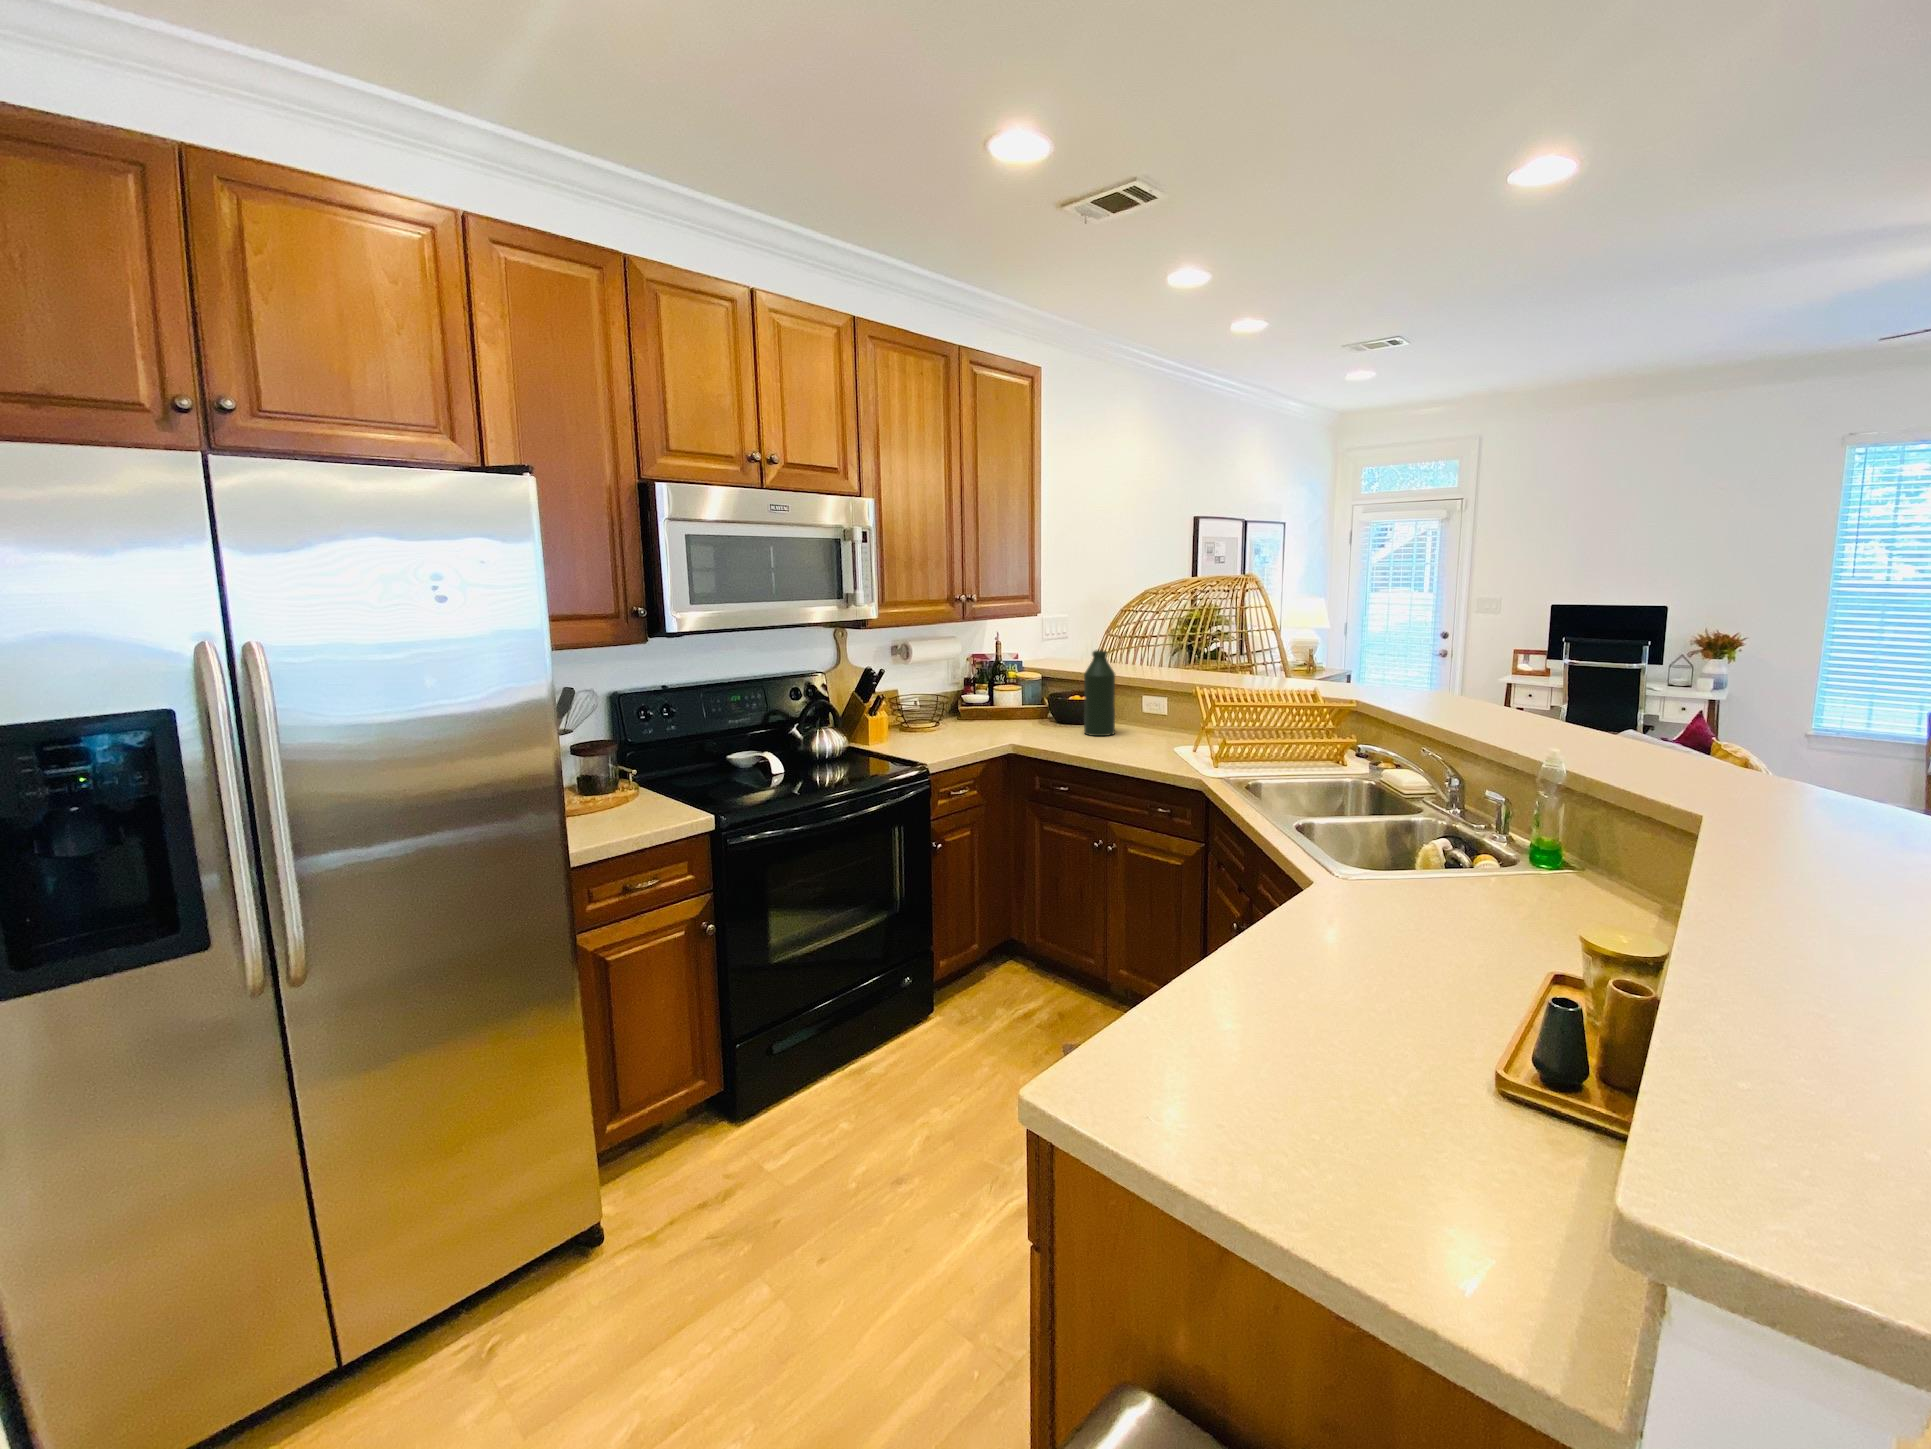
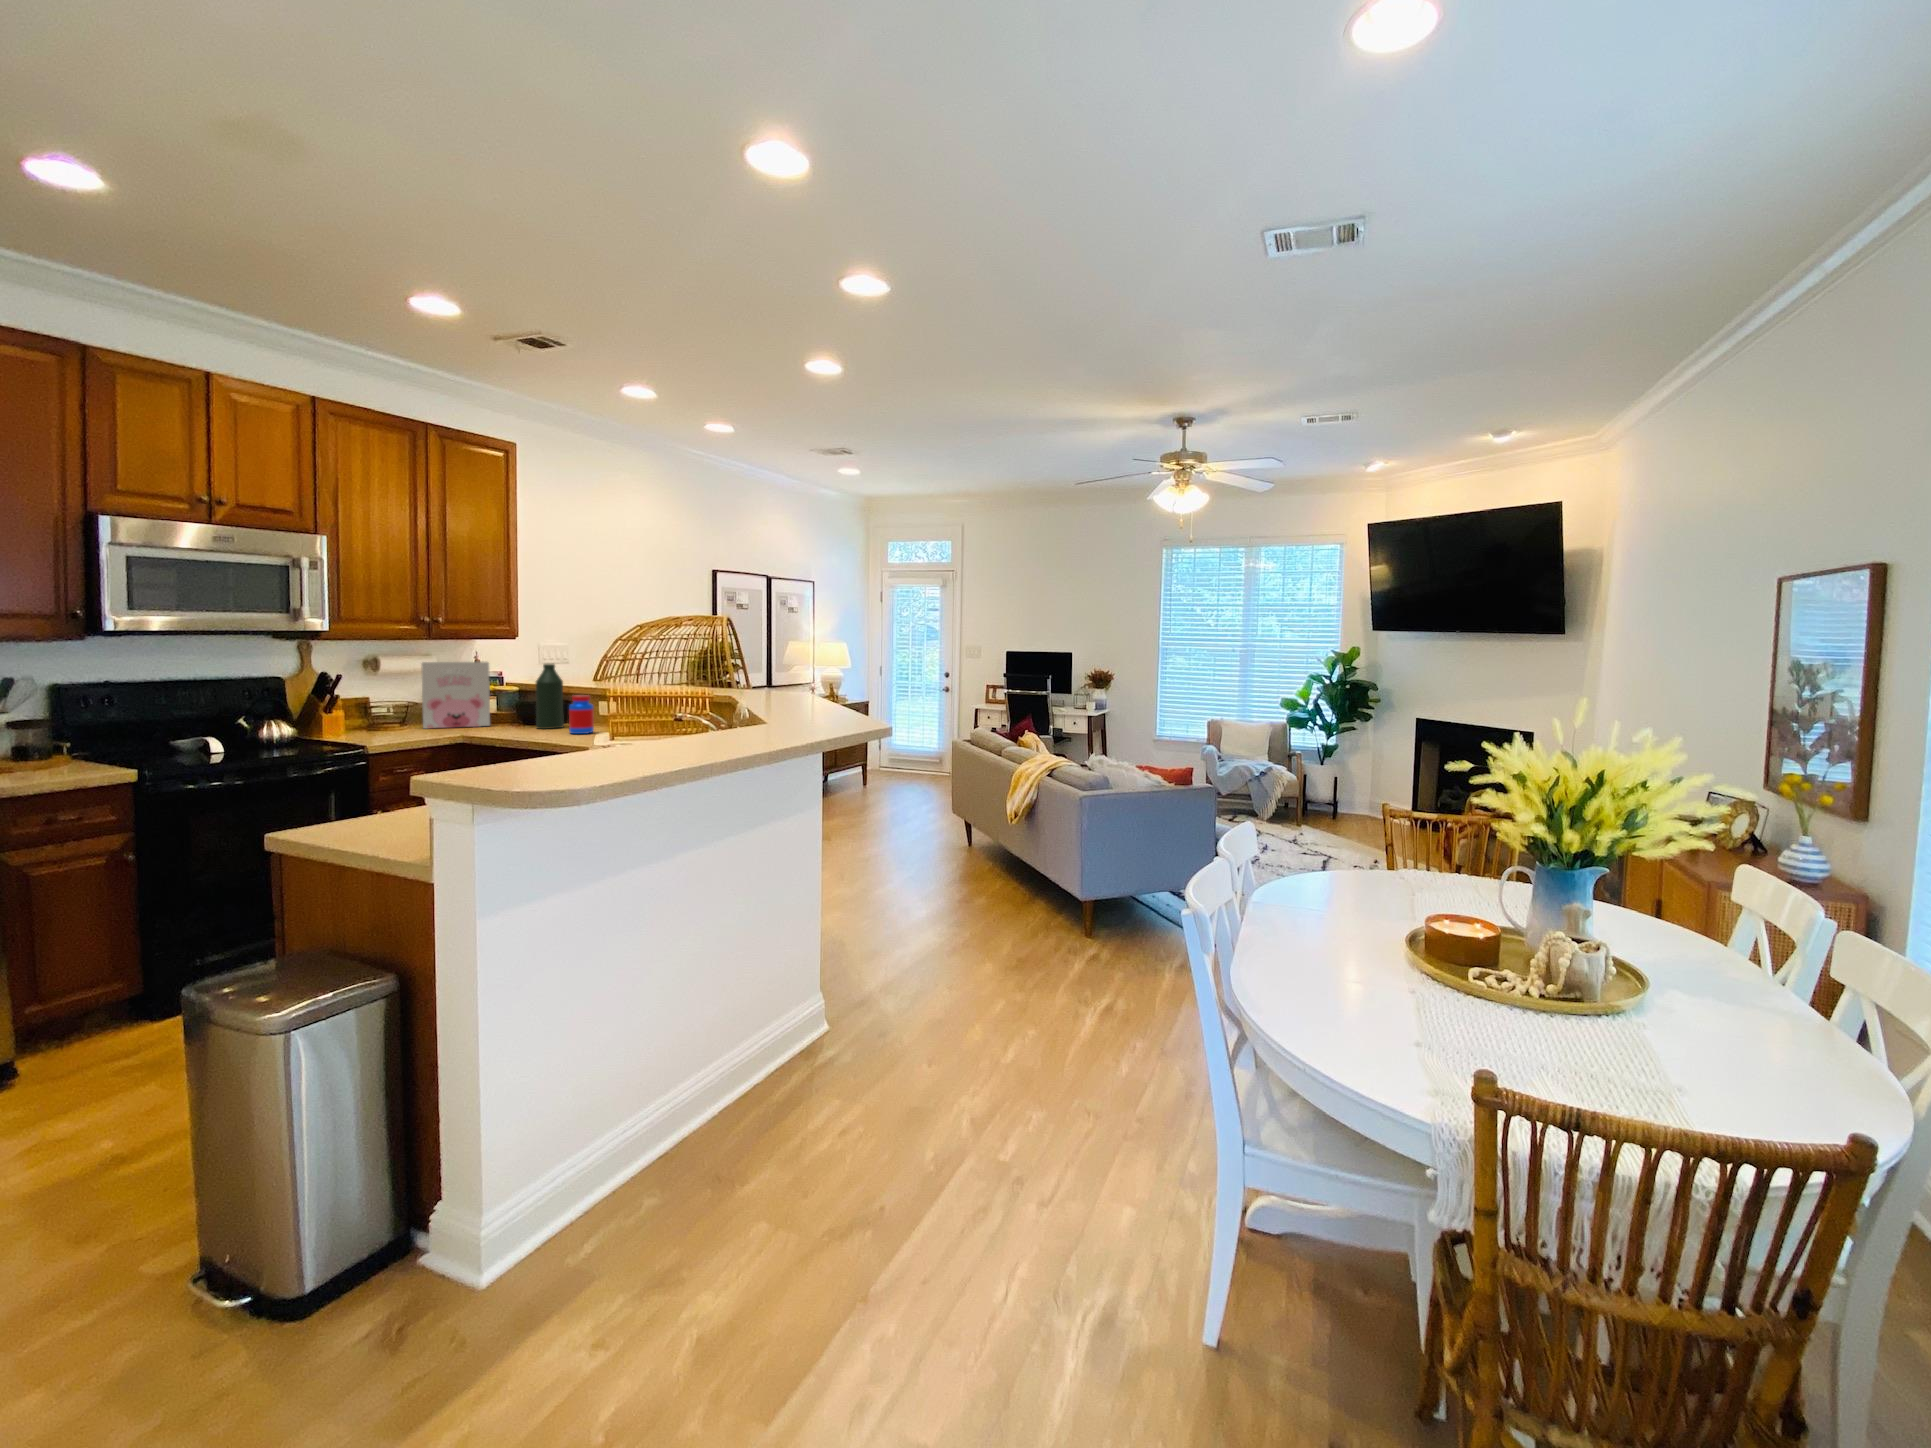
cereal box: none [954,647,1028,732] -> present [422,662,490,729]
jar: none [1141,696,1171,751] -> present [569,695,594,734]

